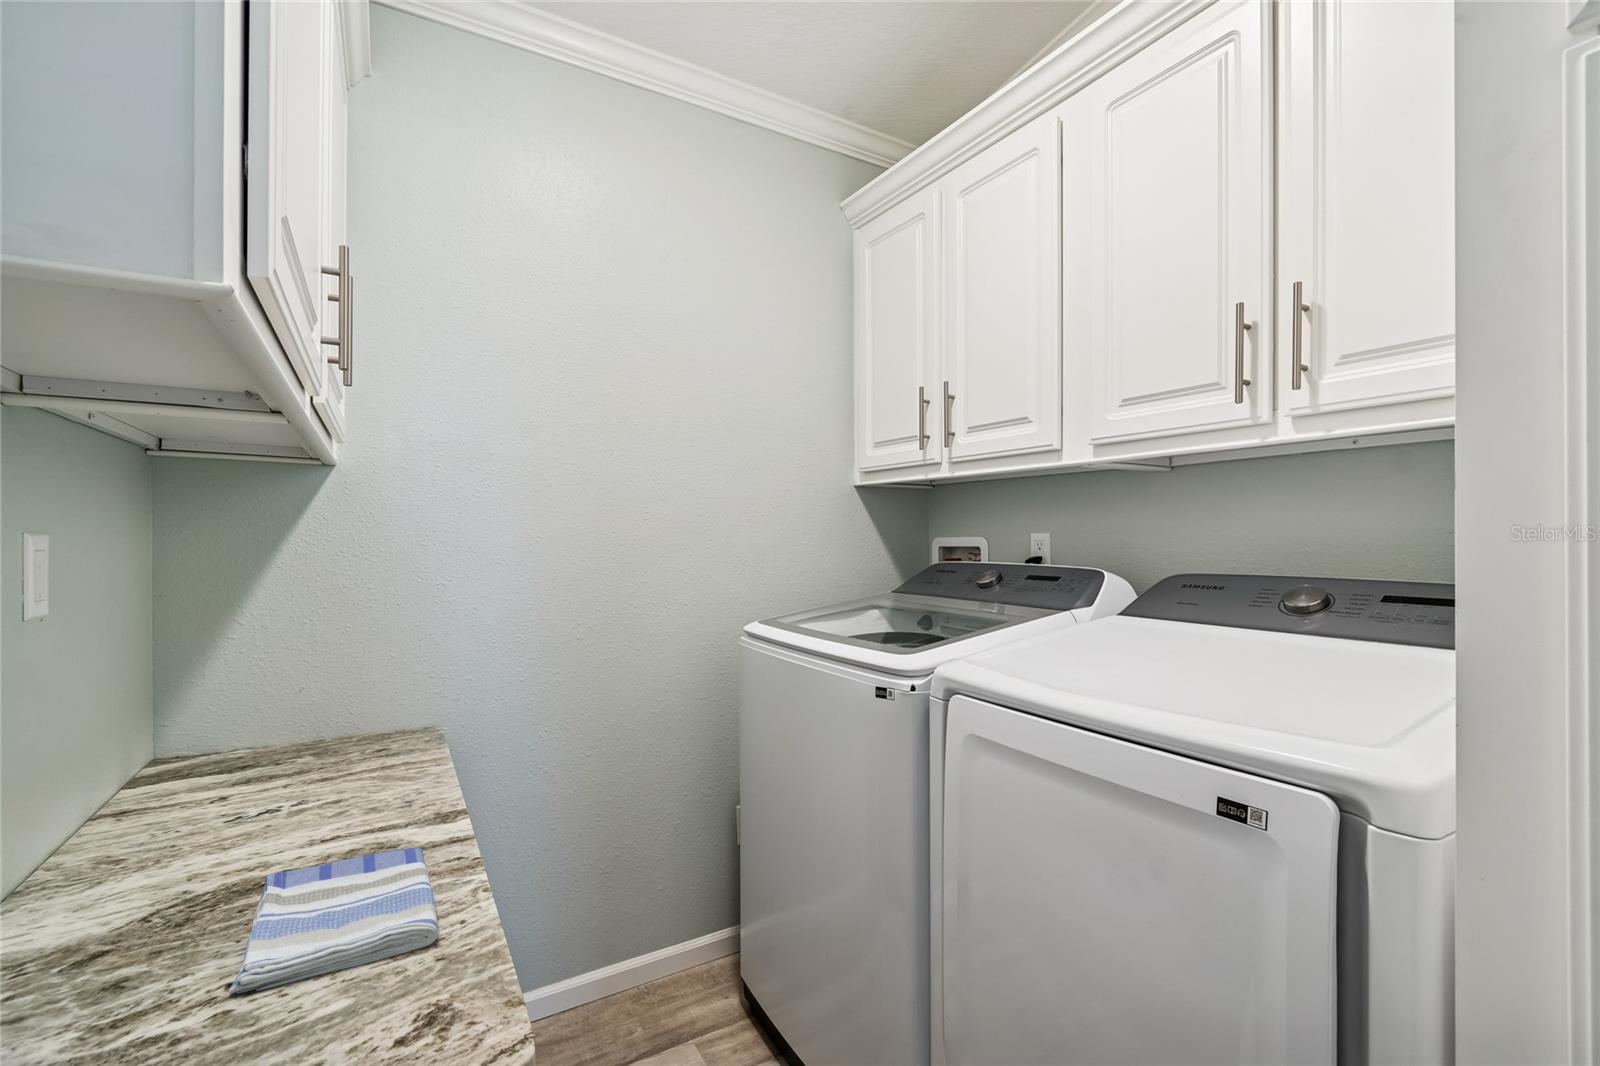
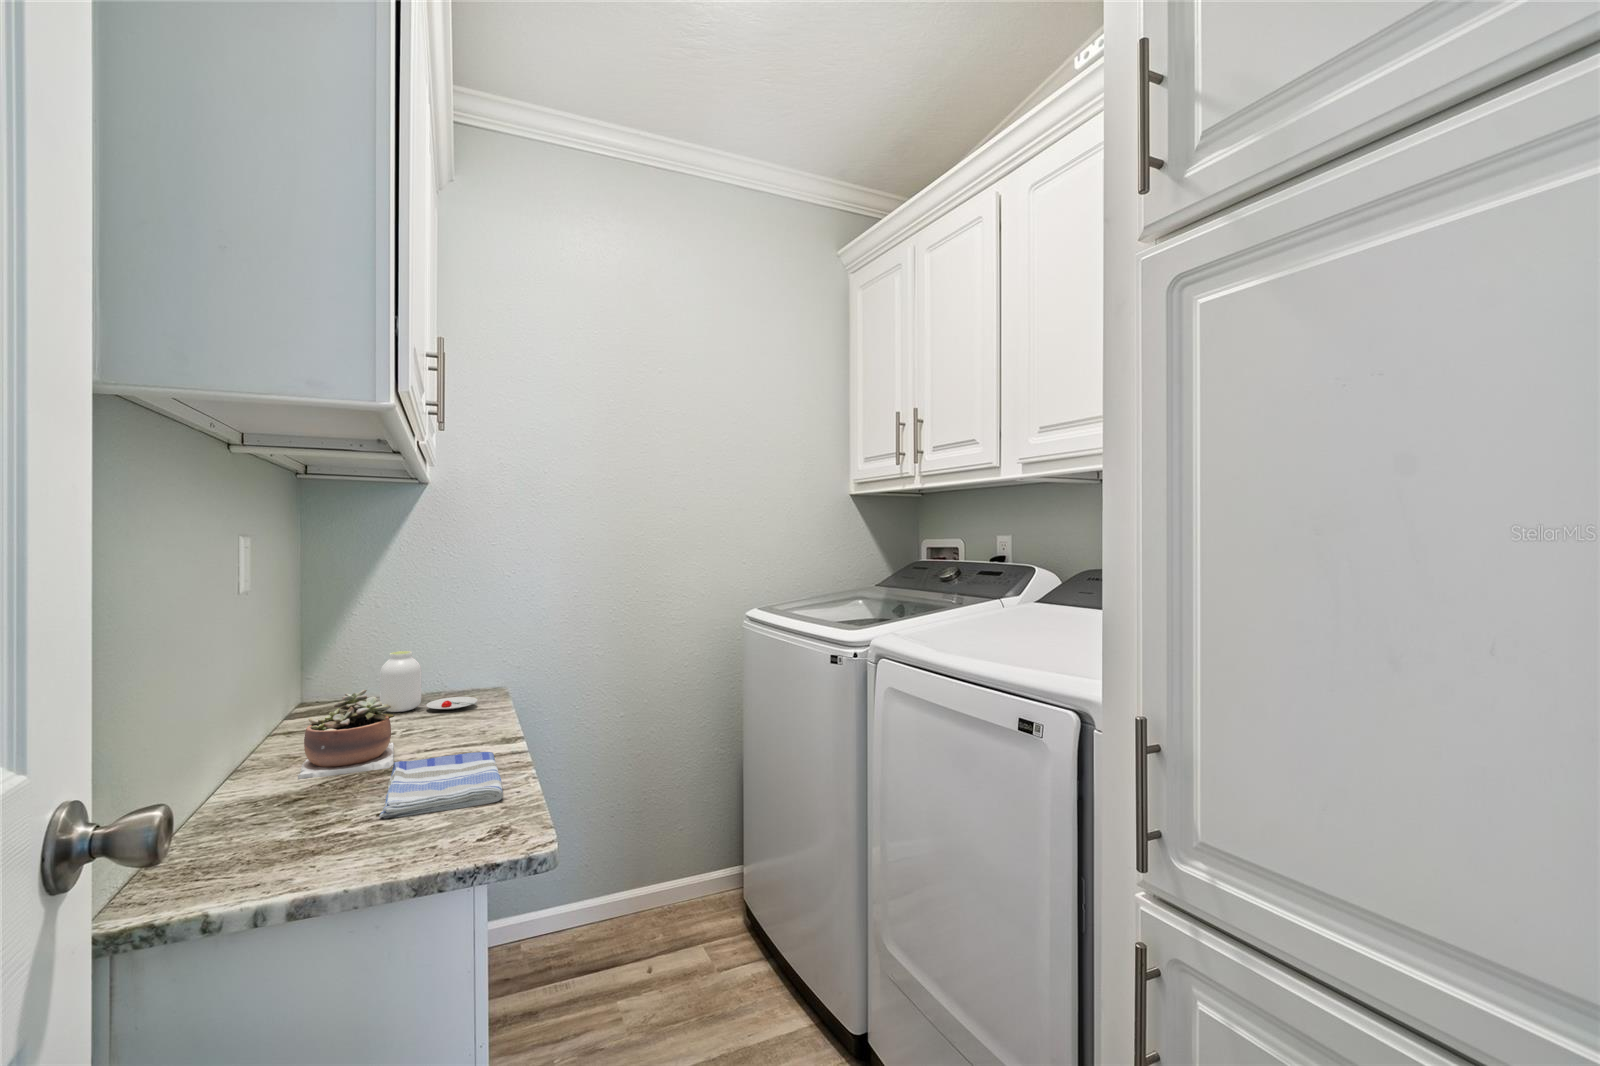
jar: none [247,688,400,786] -> present [380,651,478,717]
succulent plant: none [111,757,274,908] -> present [298,689,394,779]

